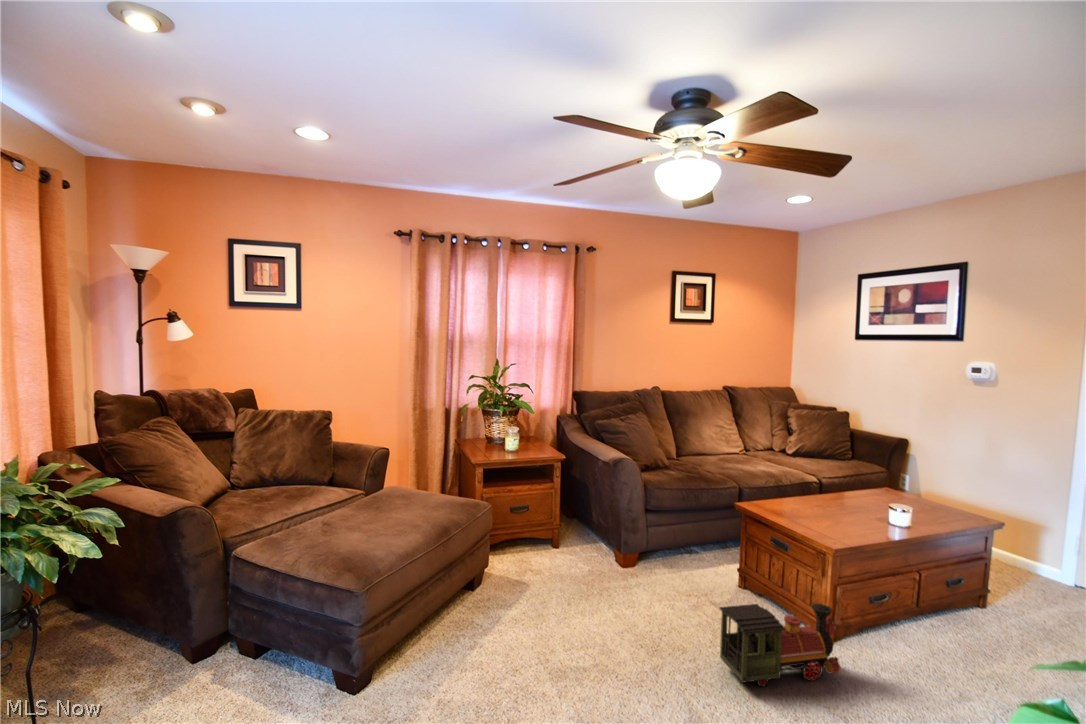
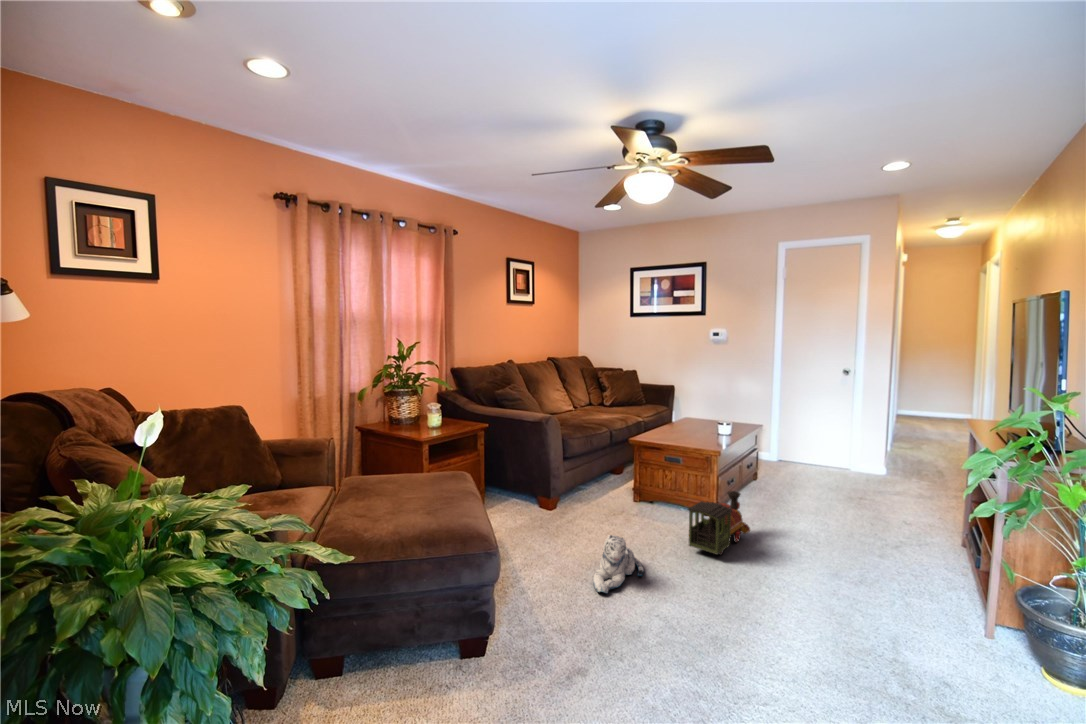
plush toy: none [549,606,640,673] -> present [593,535,644,593]

